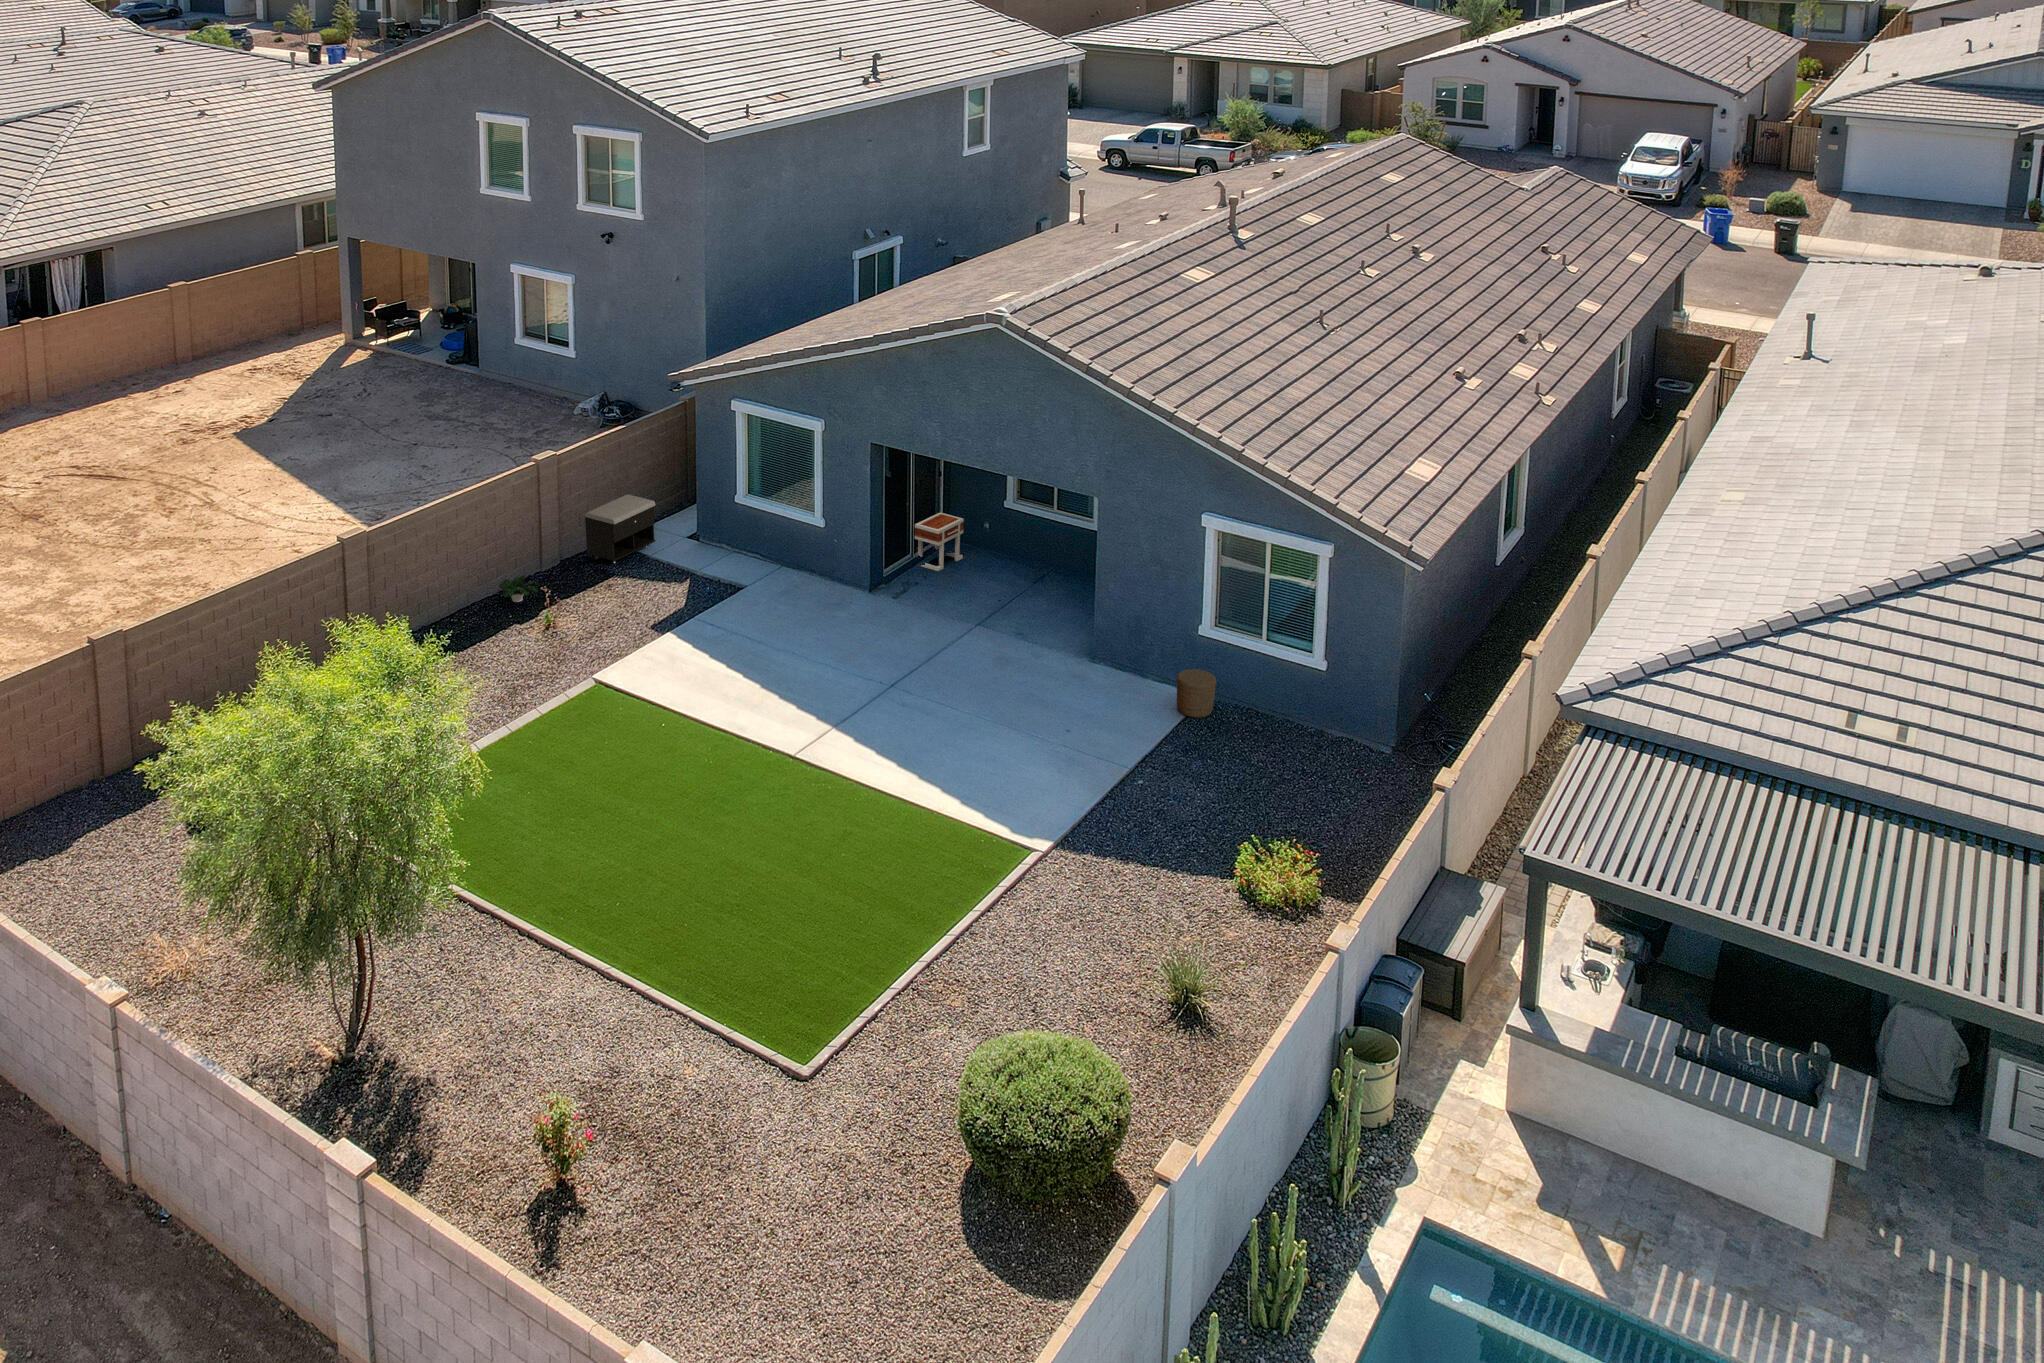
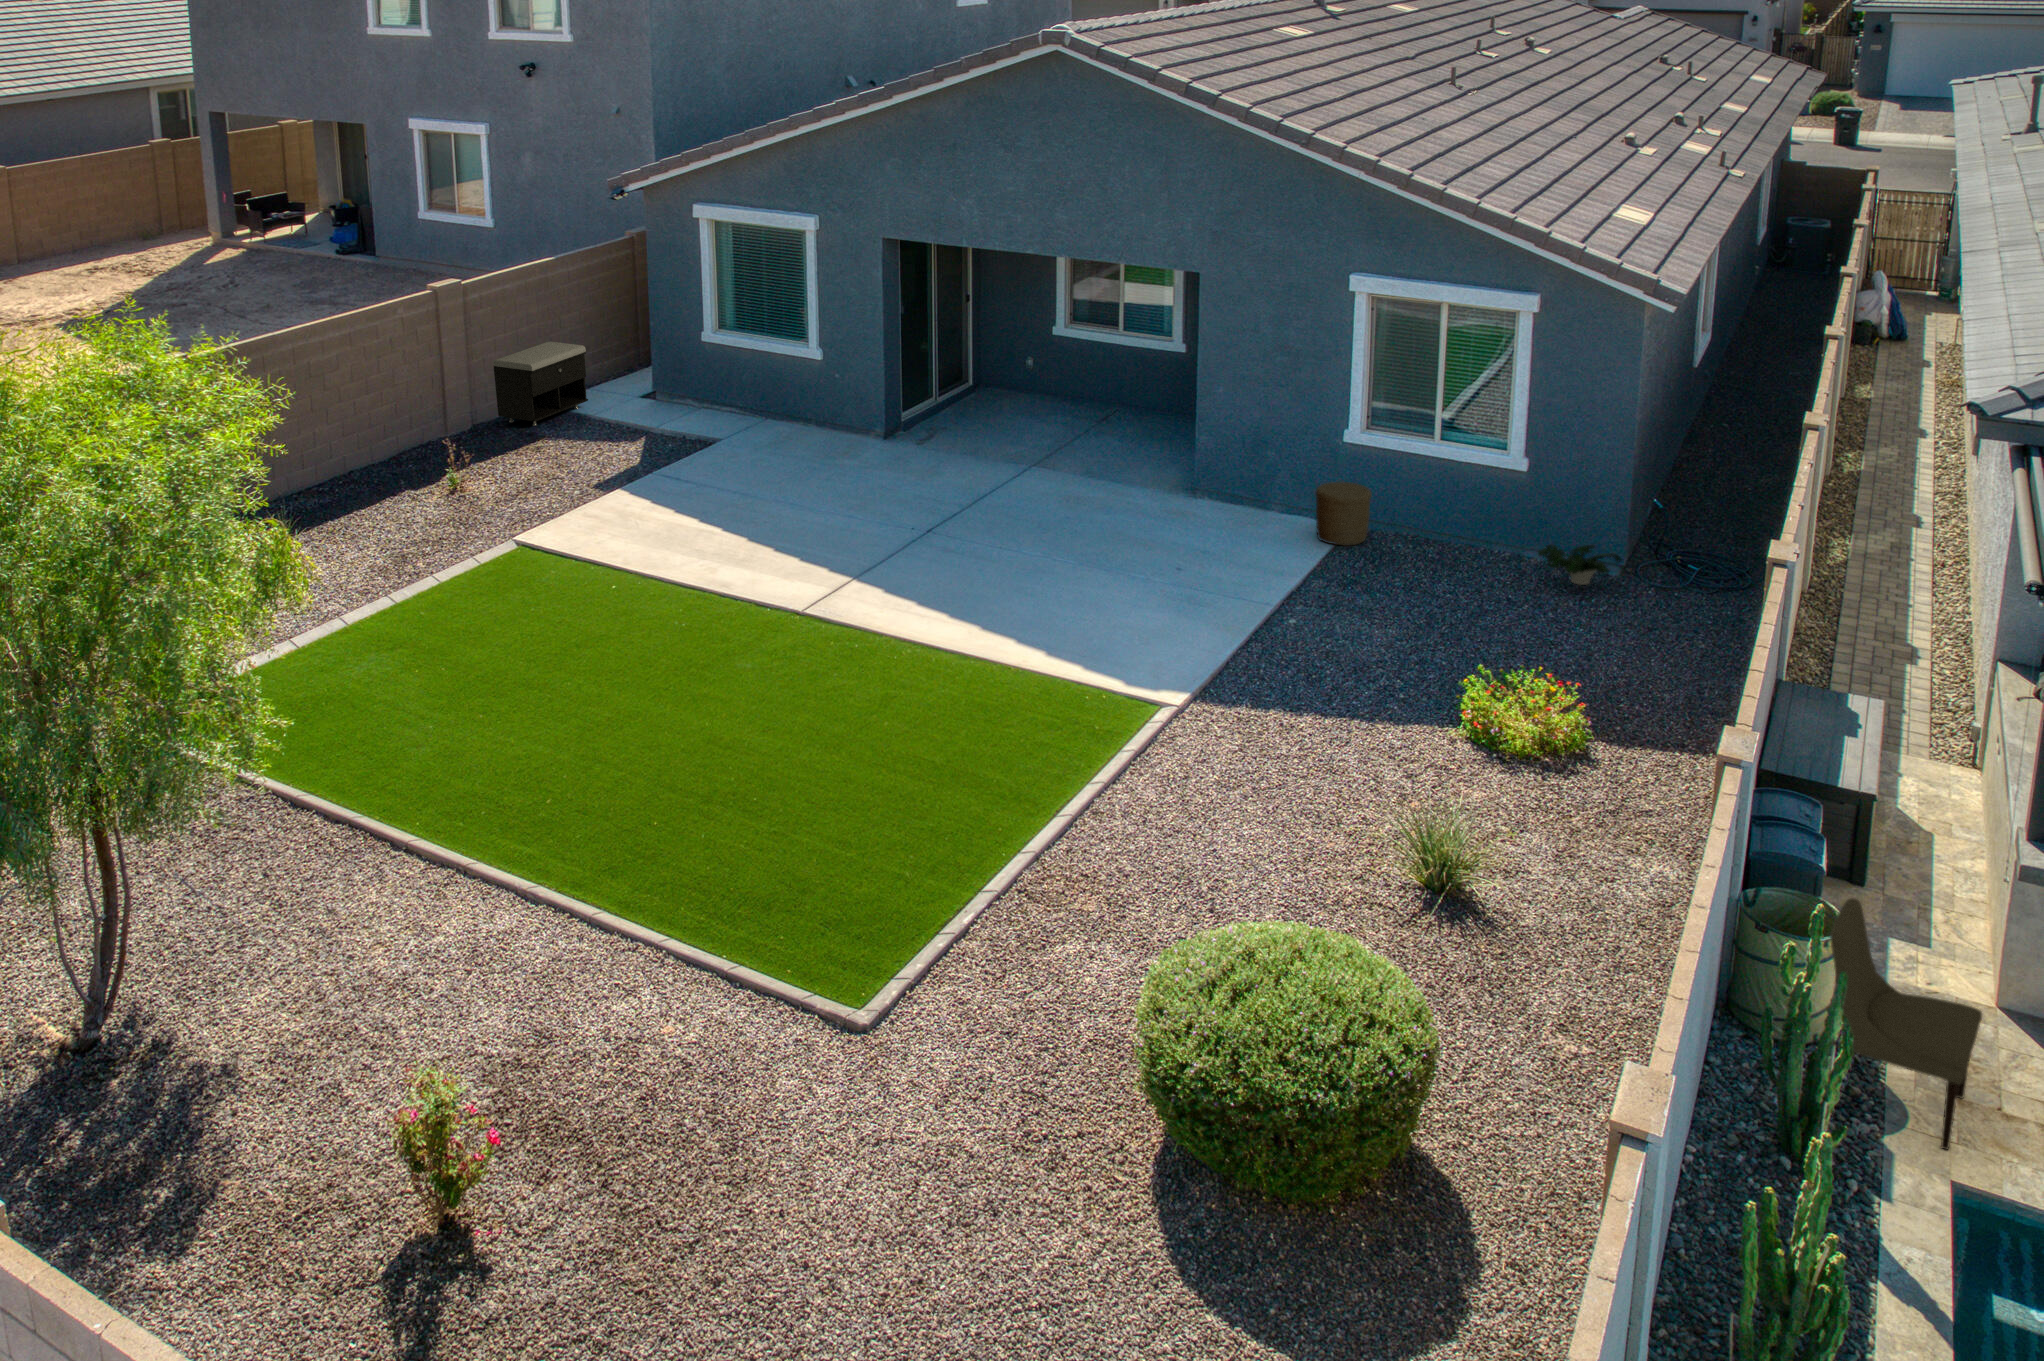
side table: present [915,513,964,571] -> none [928,343,991,415]
potted plant: present [499,576,541,602] -> present [1538,545,1622,585]
chair: none [1376,1034,1473,1188] -> present [1830,898,1982,1150]

